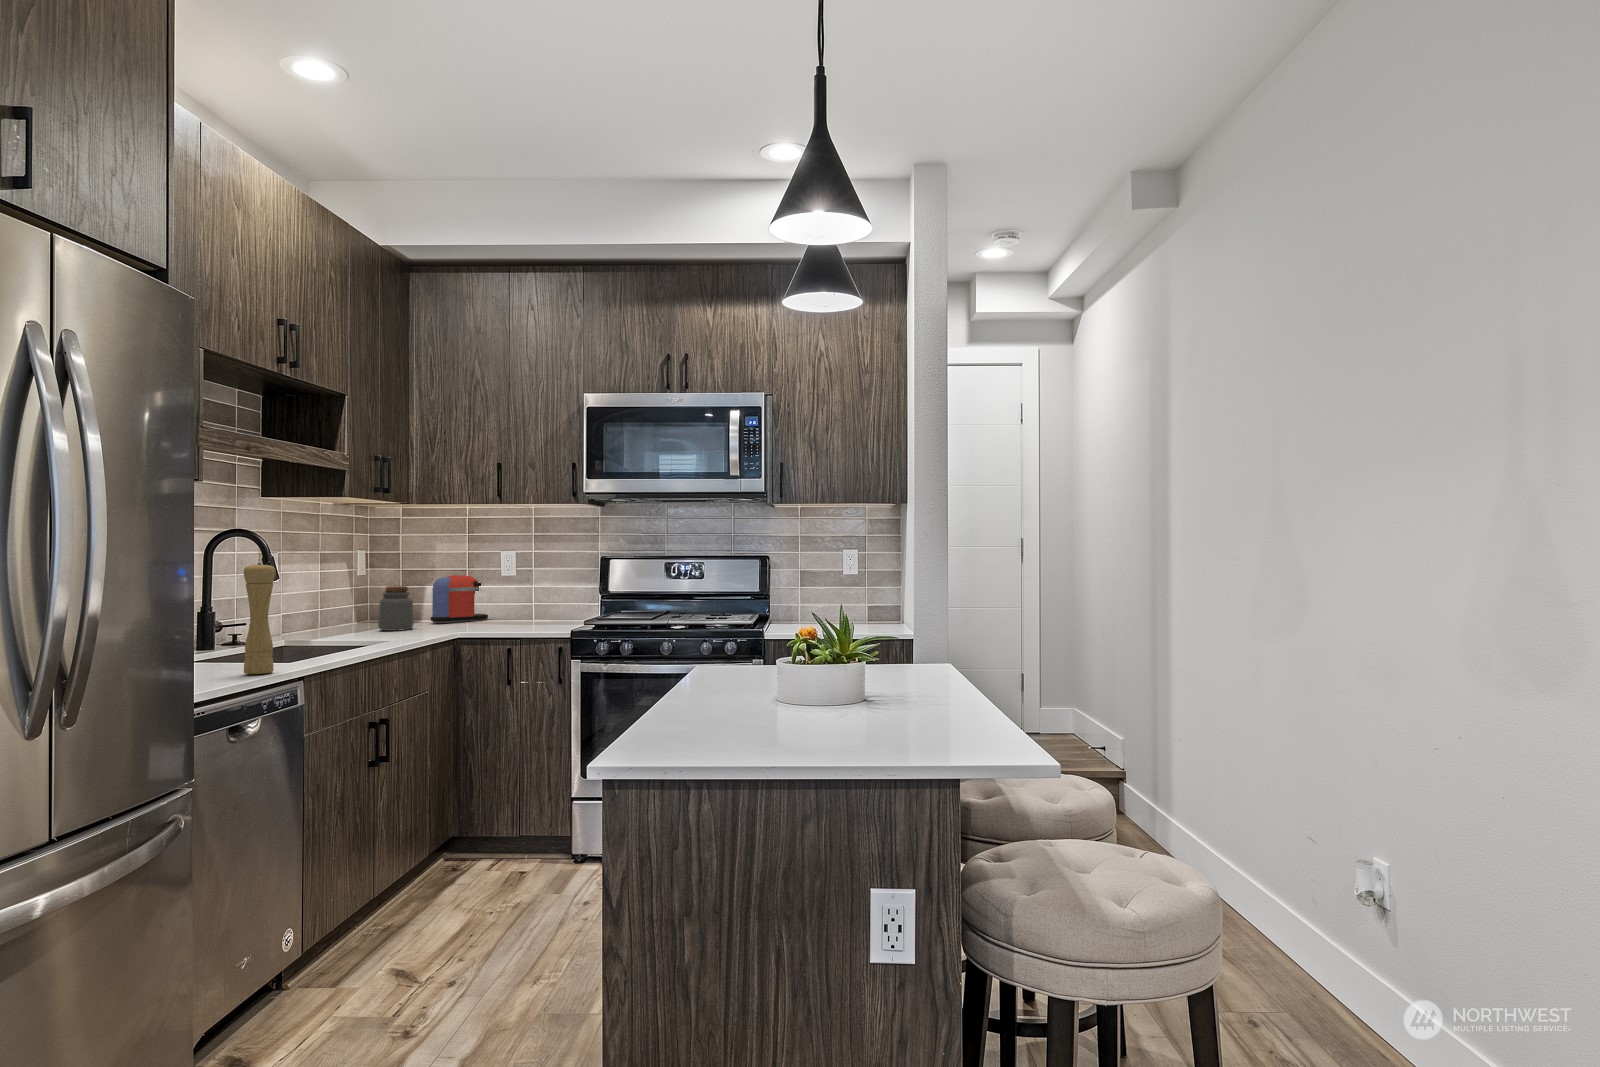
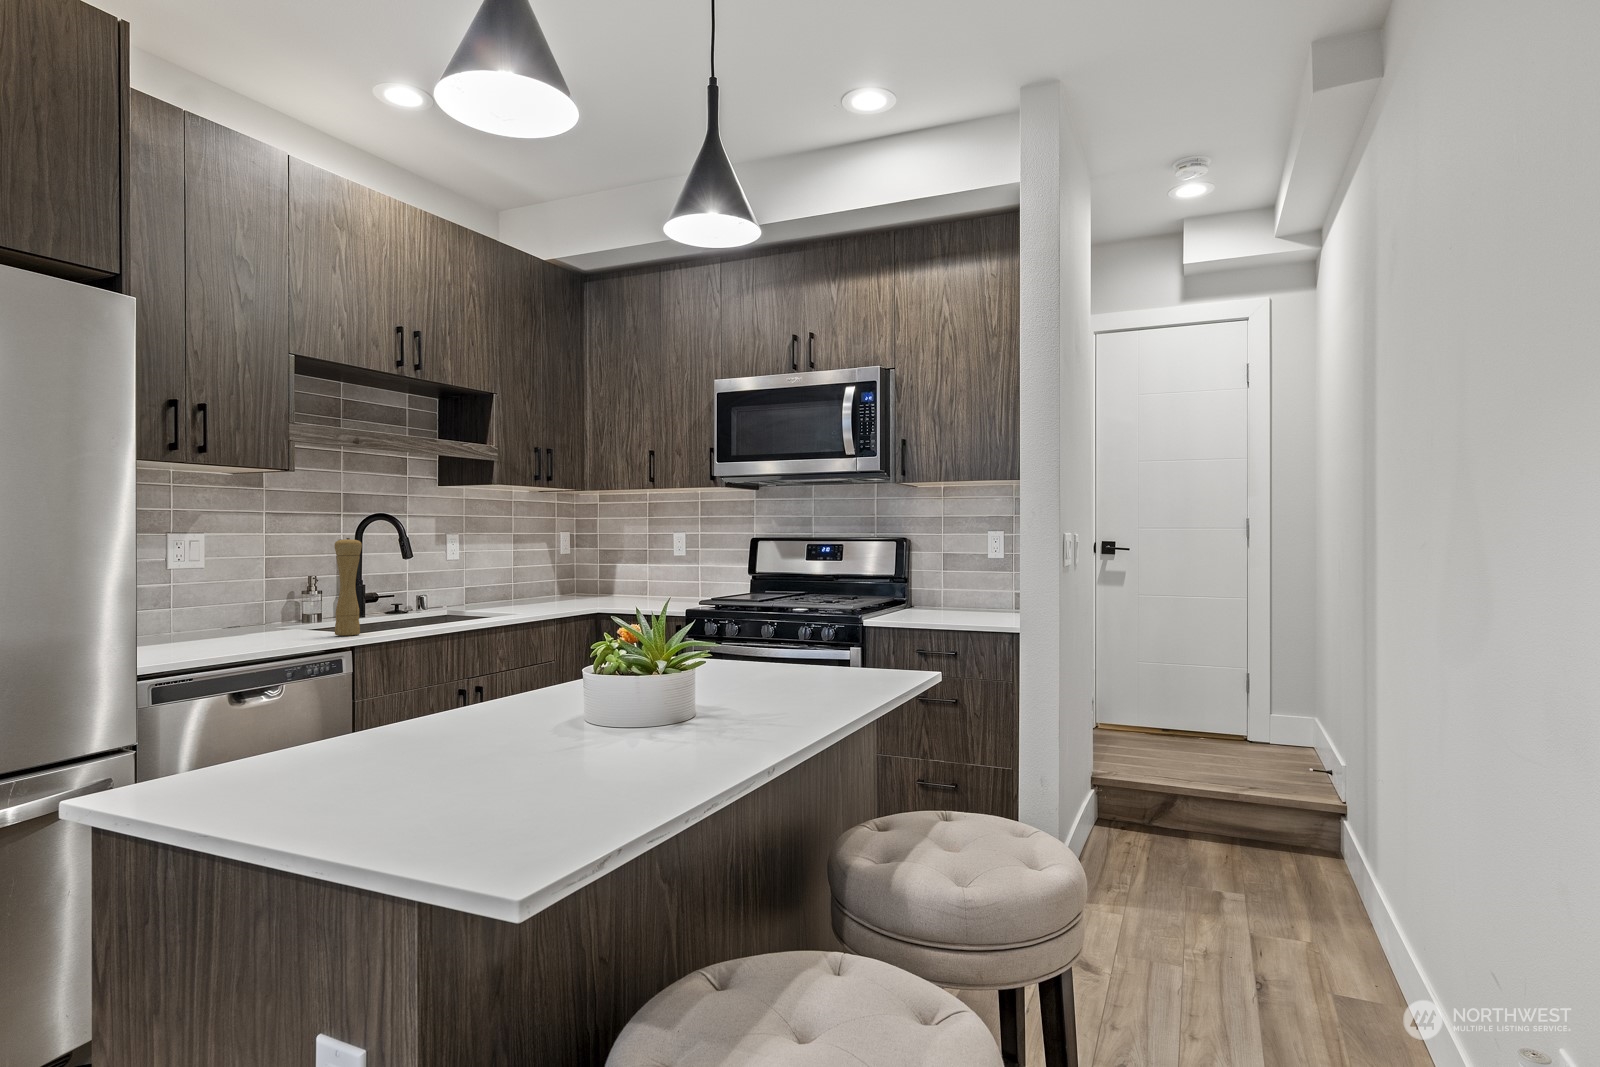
coffee maker: present [431,575,488,623] -> none [611,558,671,601]
jar: present [378,586,414,631] -> none [553,566,584,606]

